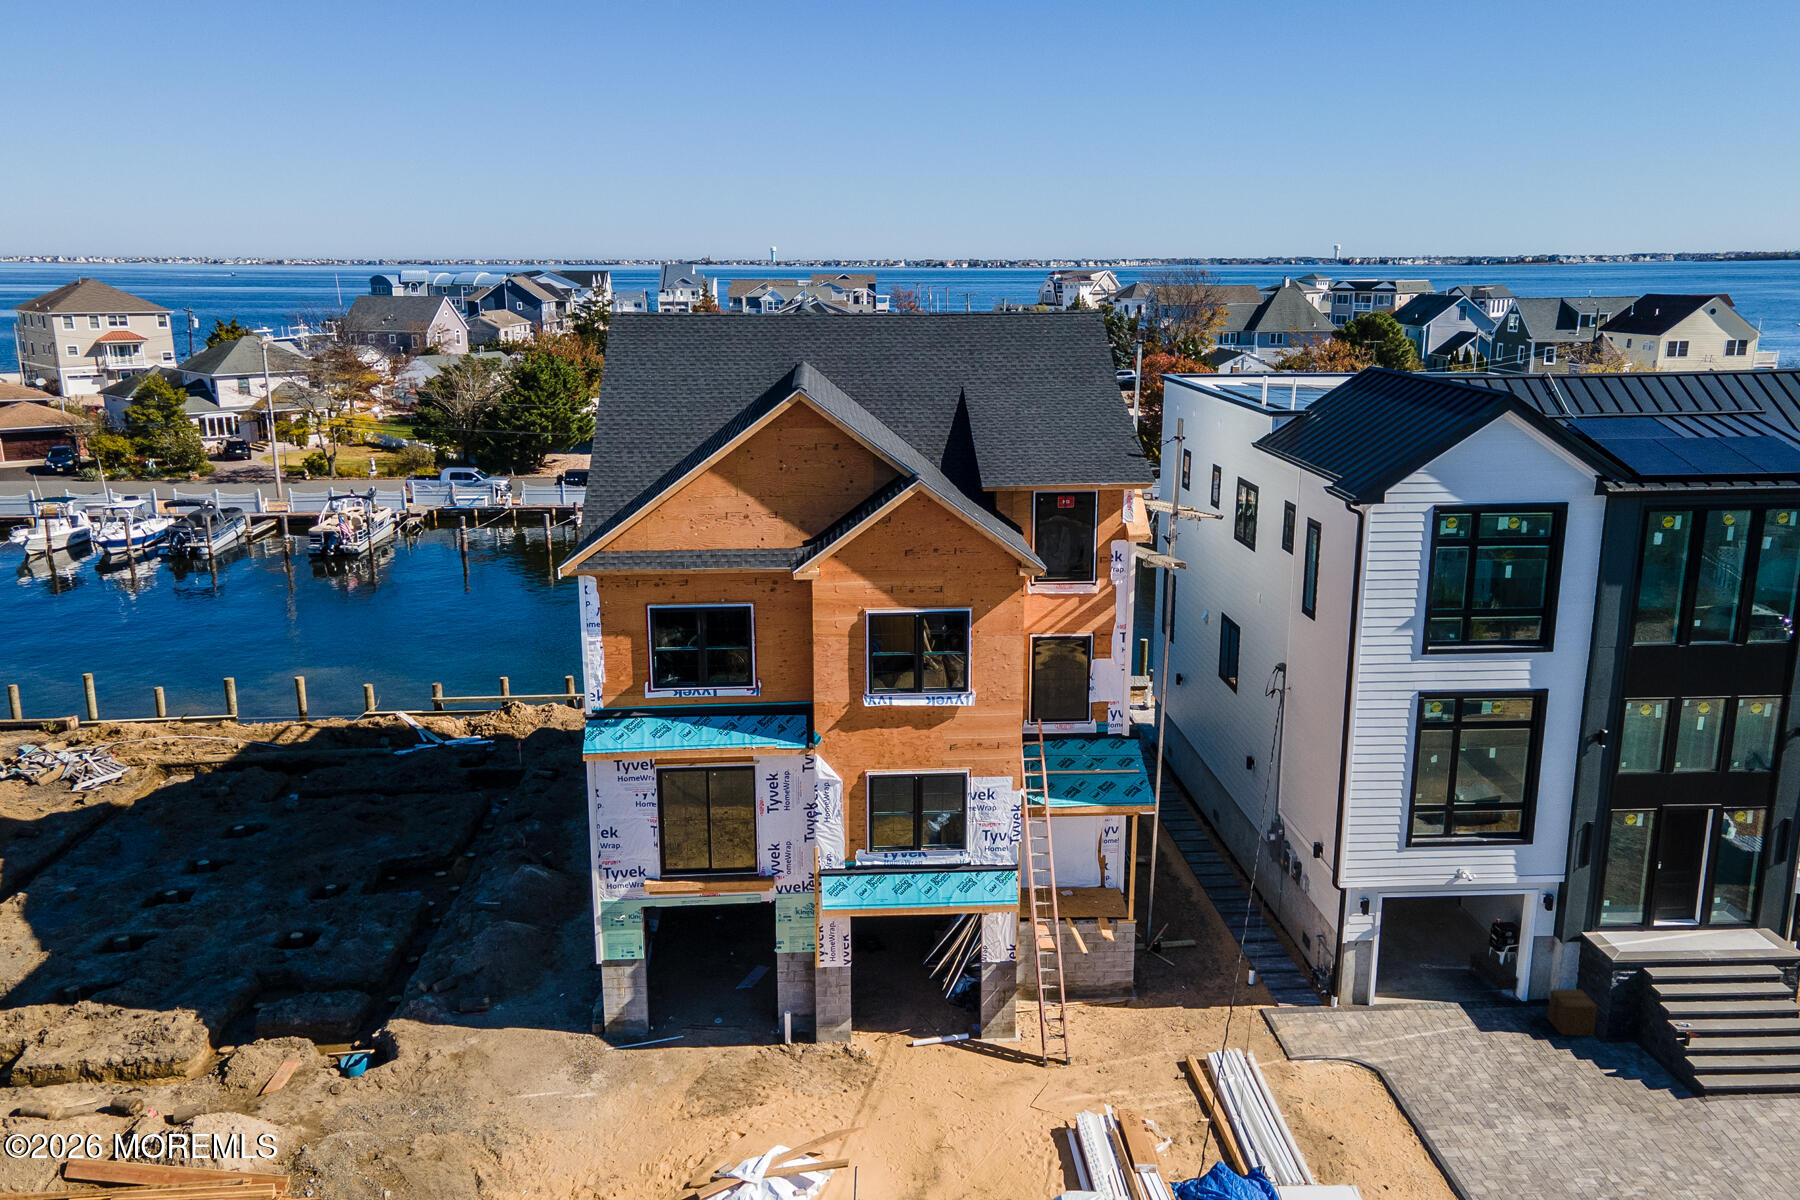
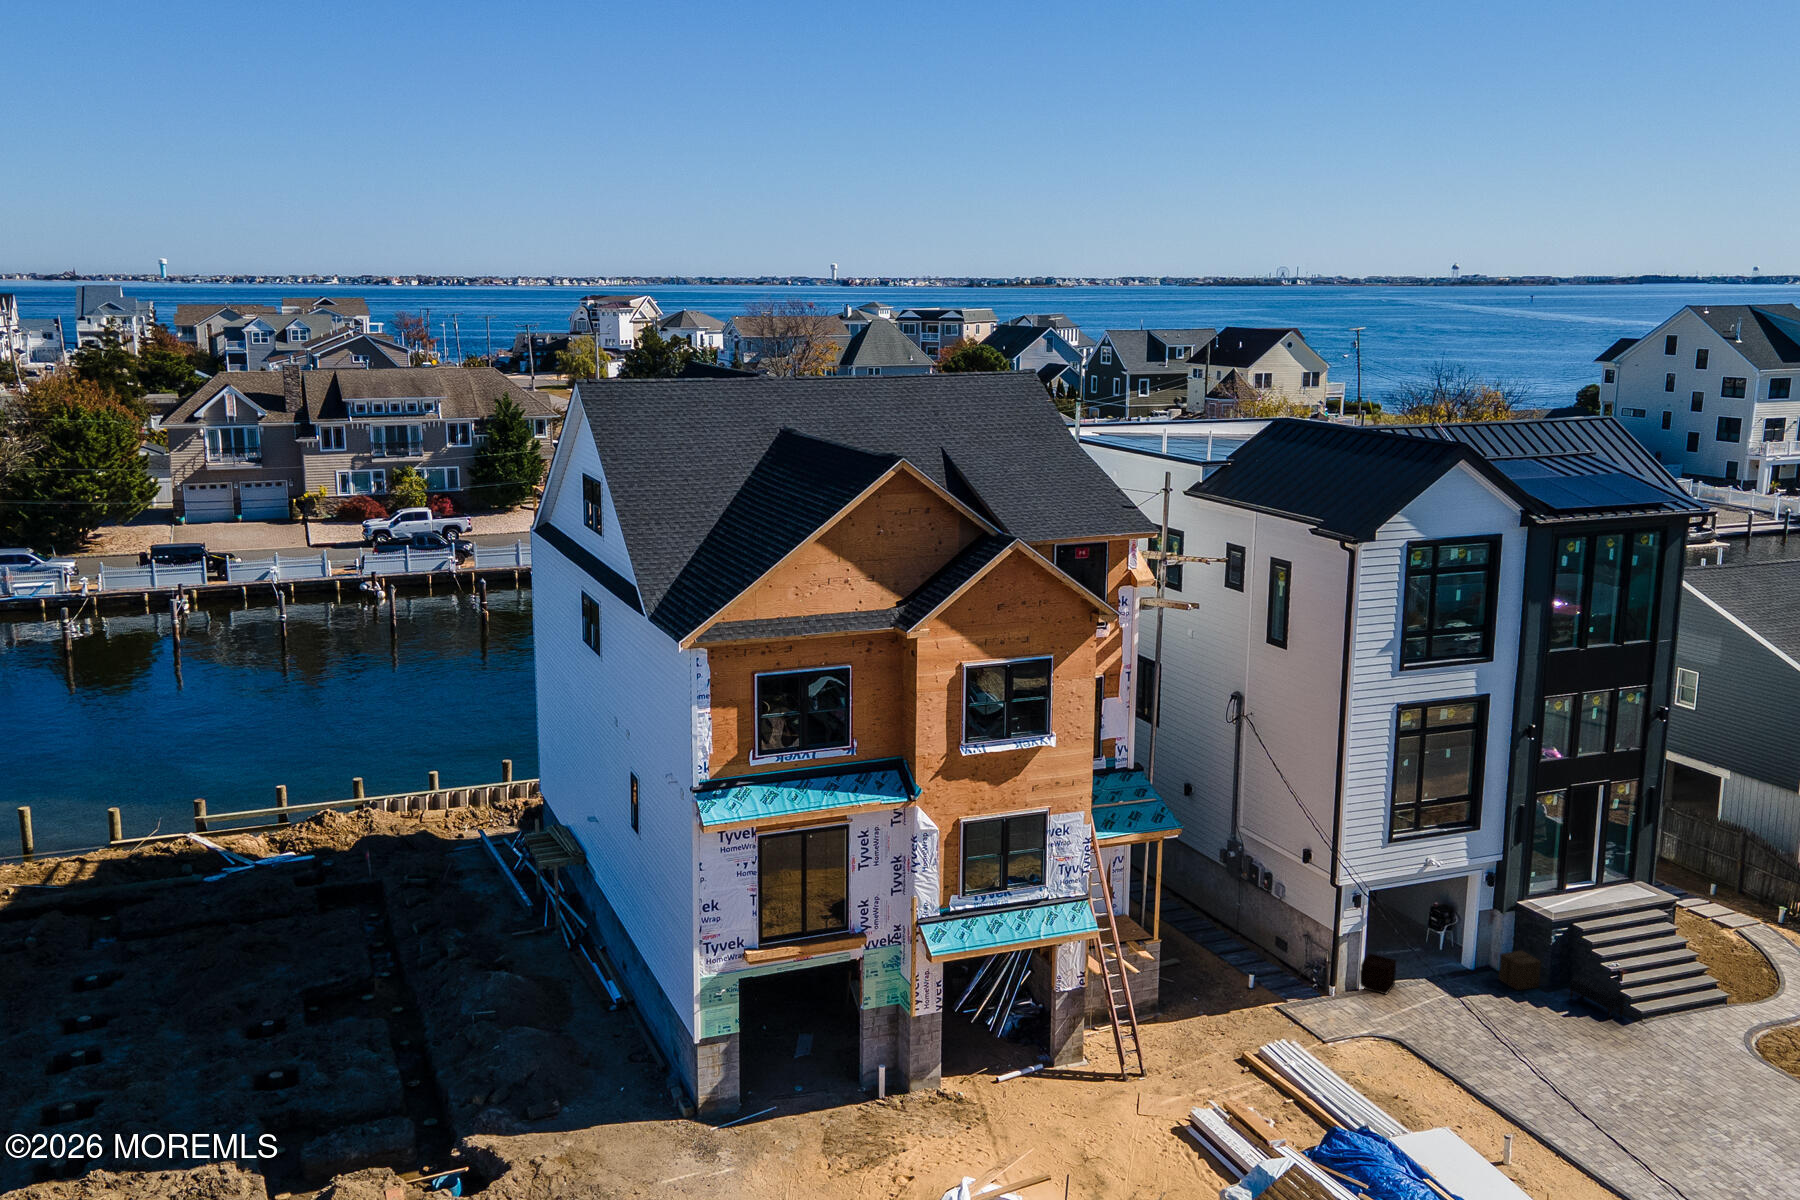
bench: present [1469,952,1519,1000] -> present [1570,976,1625,1019]
wooden crate: none [1366,966,1414,1016] -> present [1360,954,1396,994]

